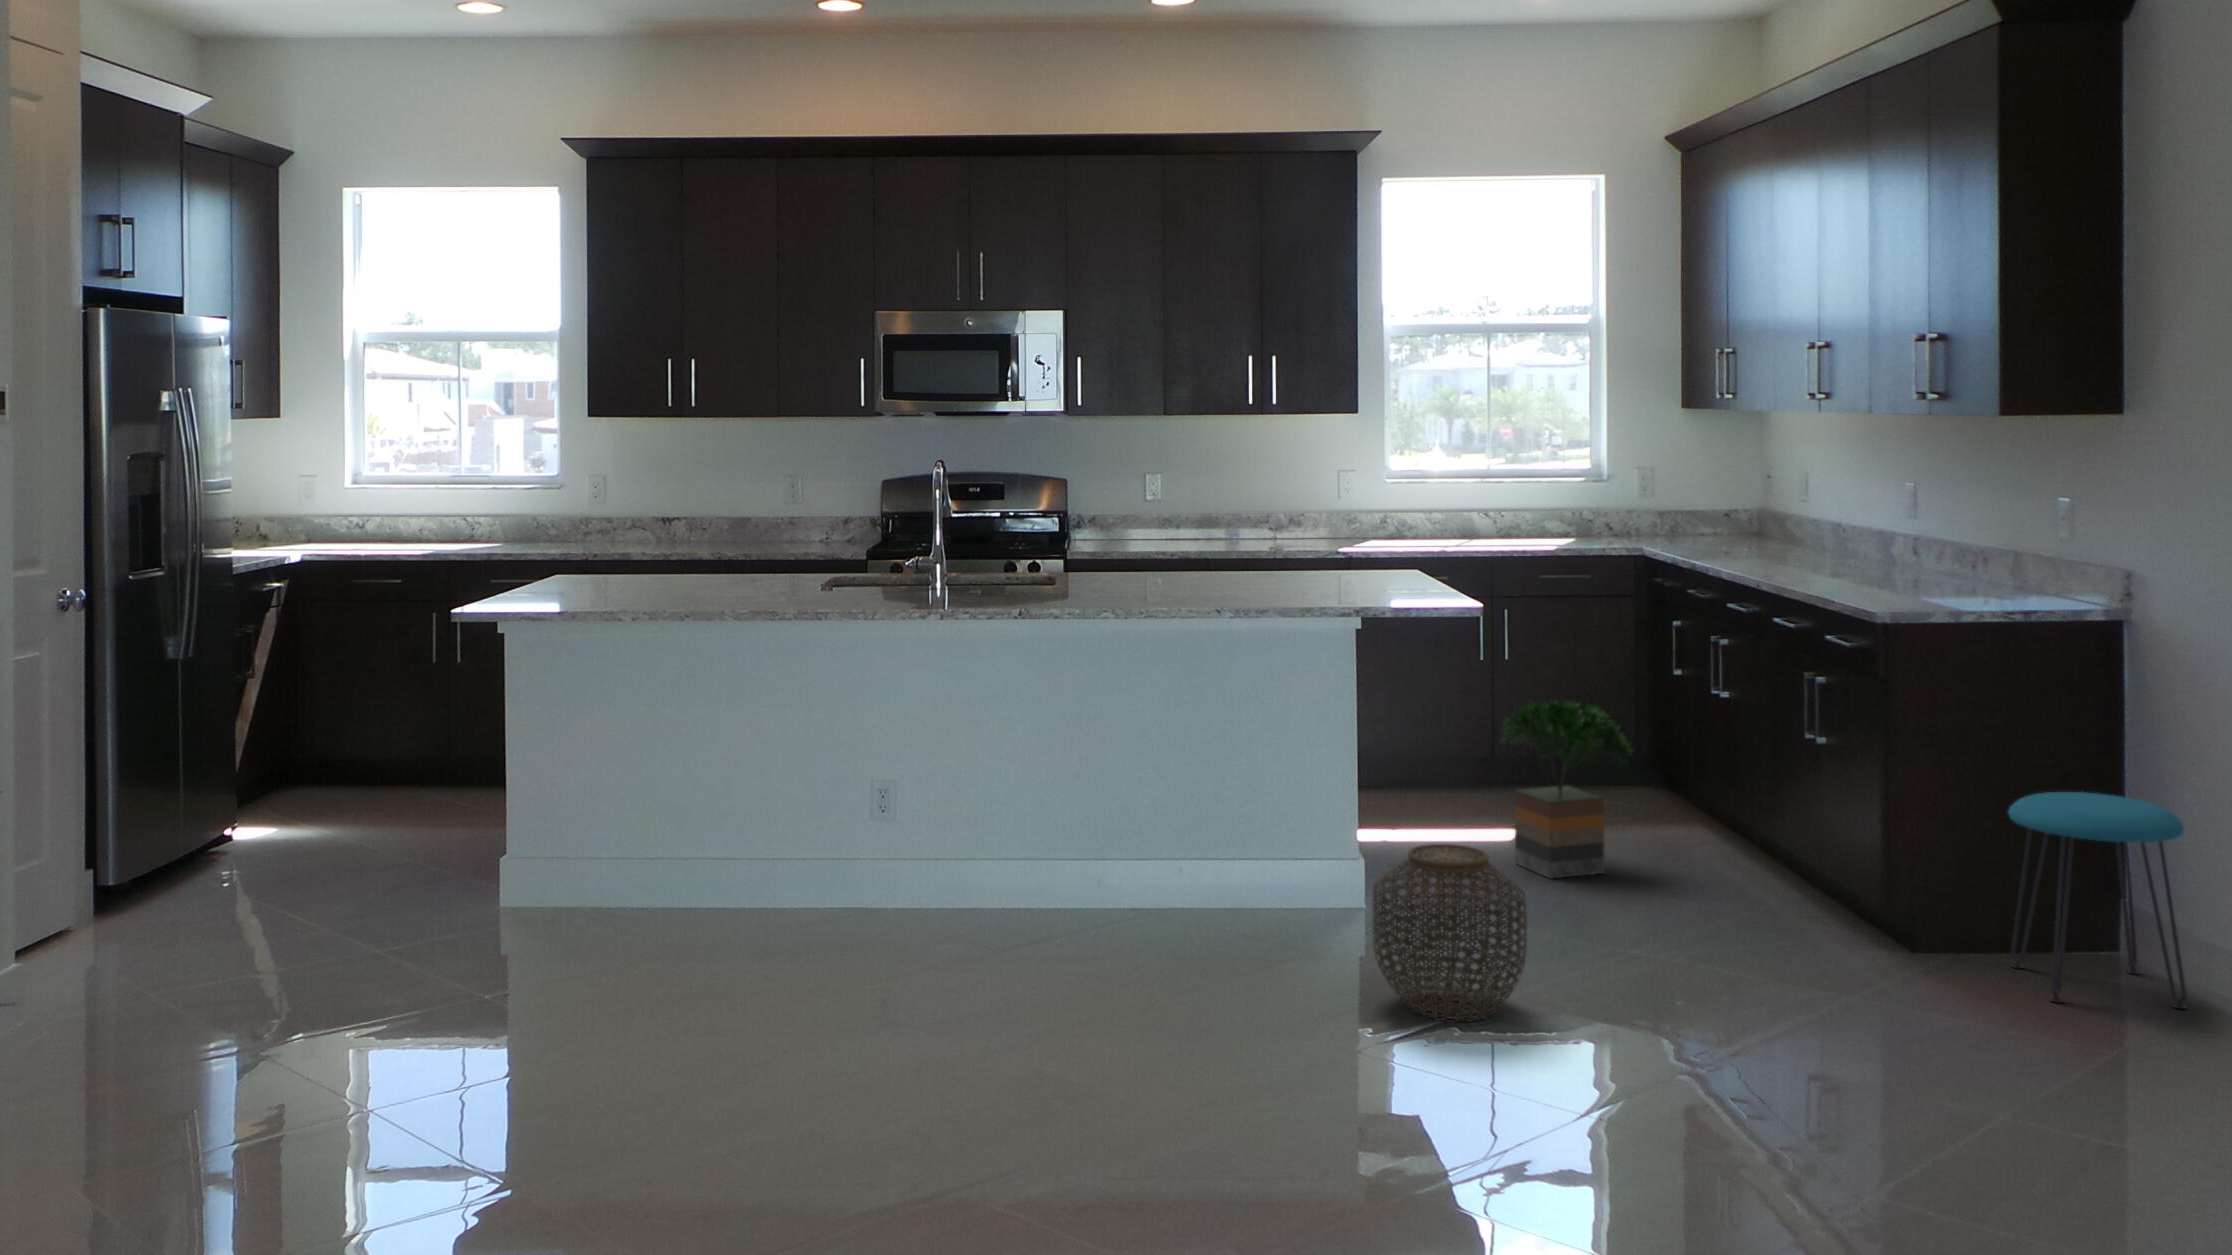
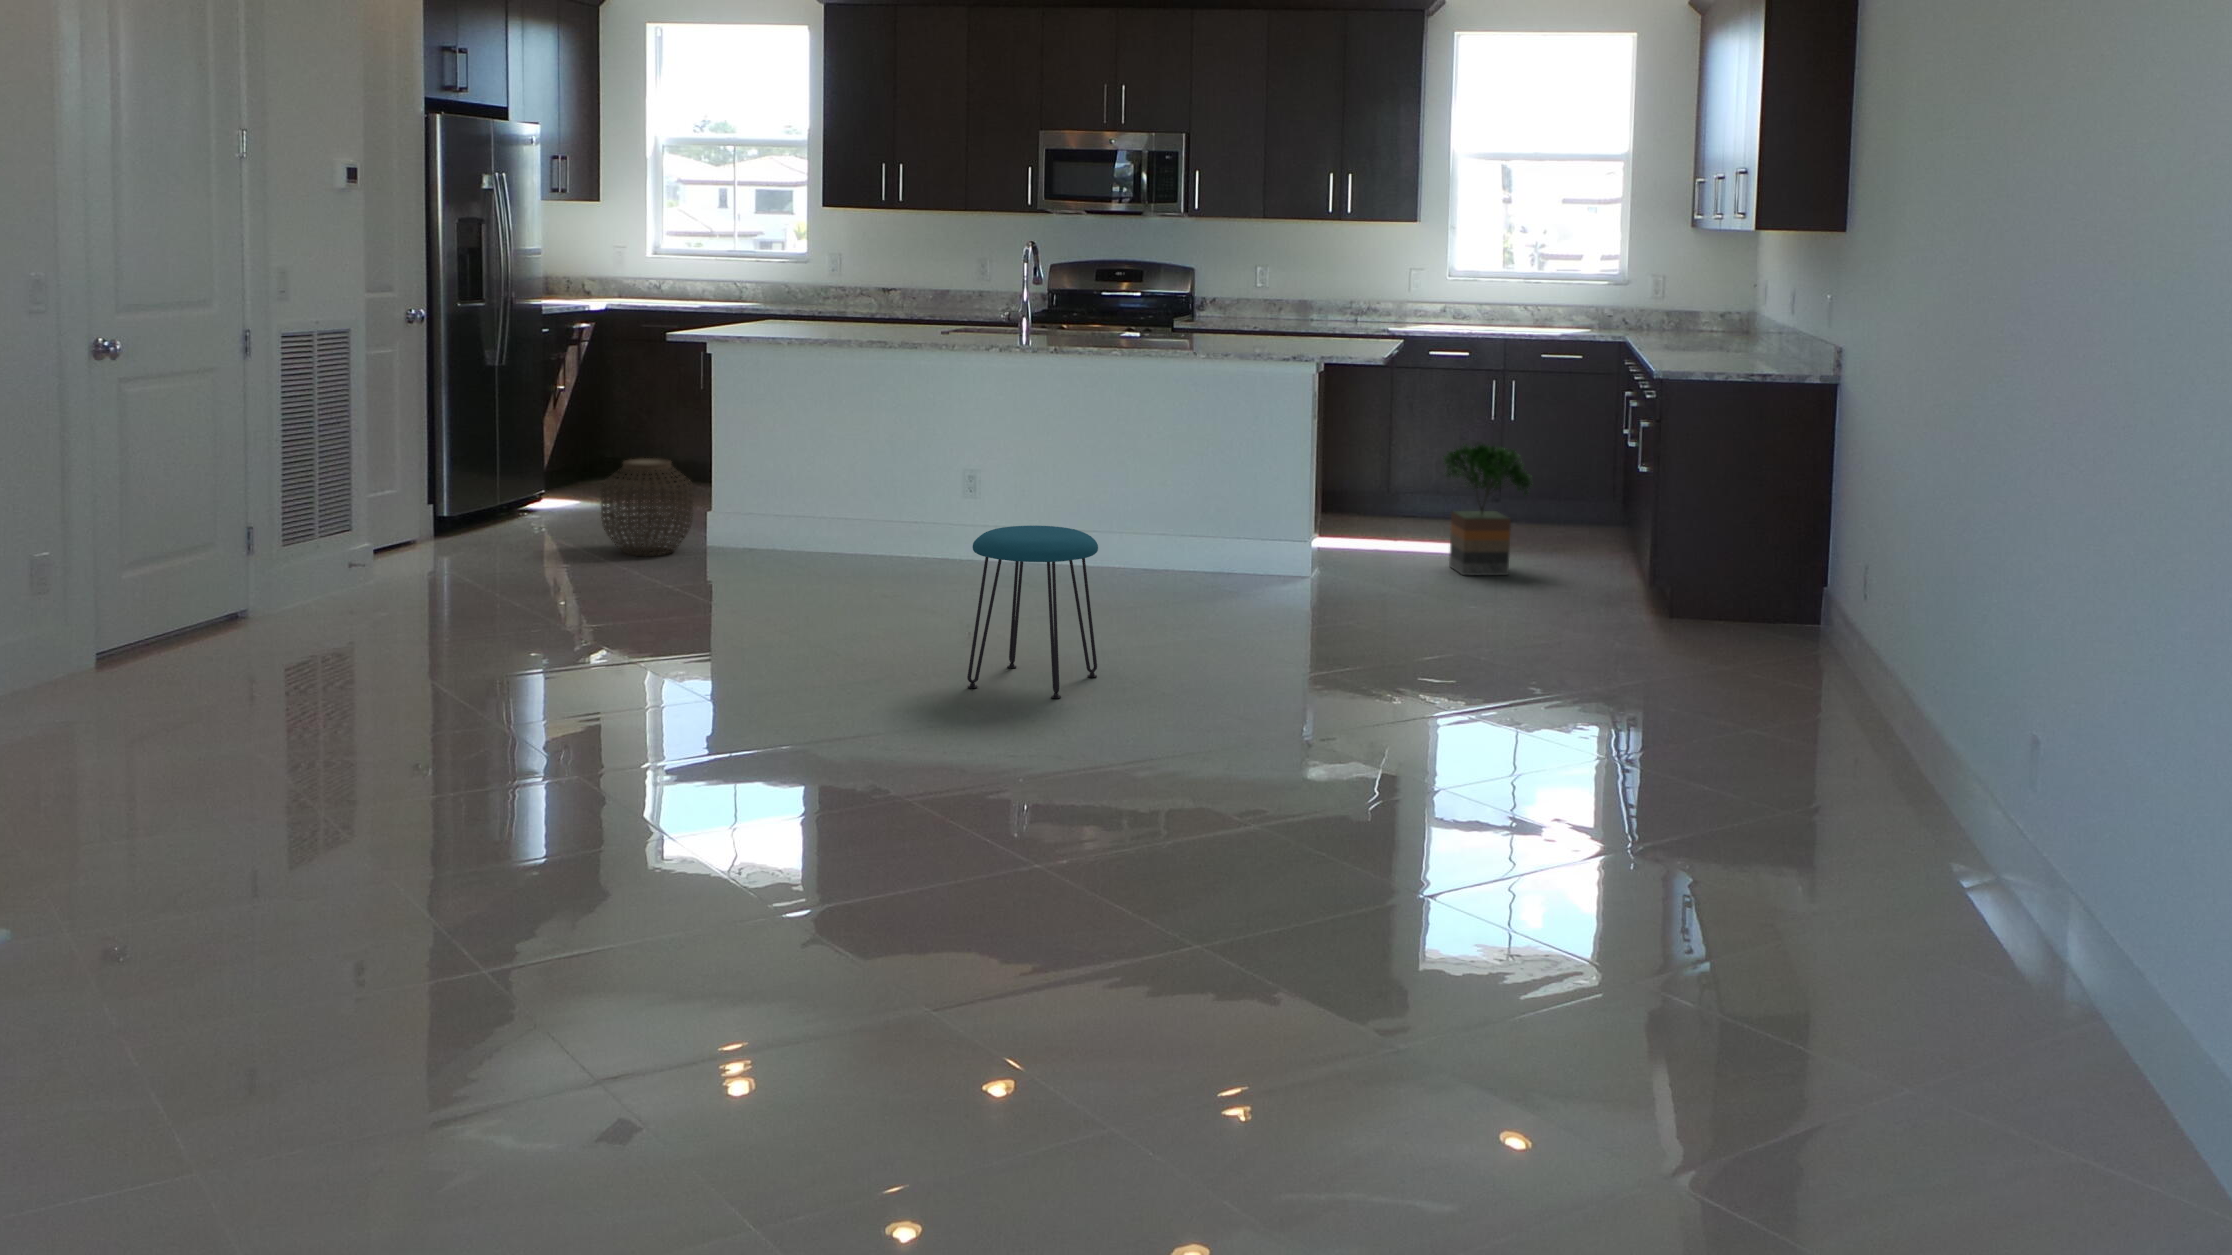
stool: present [2008,792,2187,1009] -> present [967,526,1098,698]
woven basket: present [1373,844,1527,1021] -> present [601,458,693,556]

